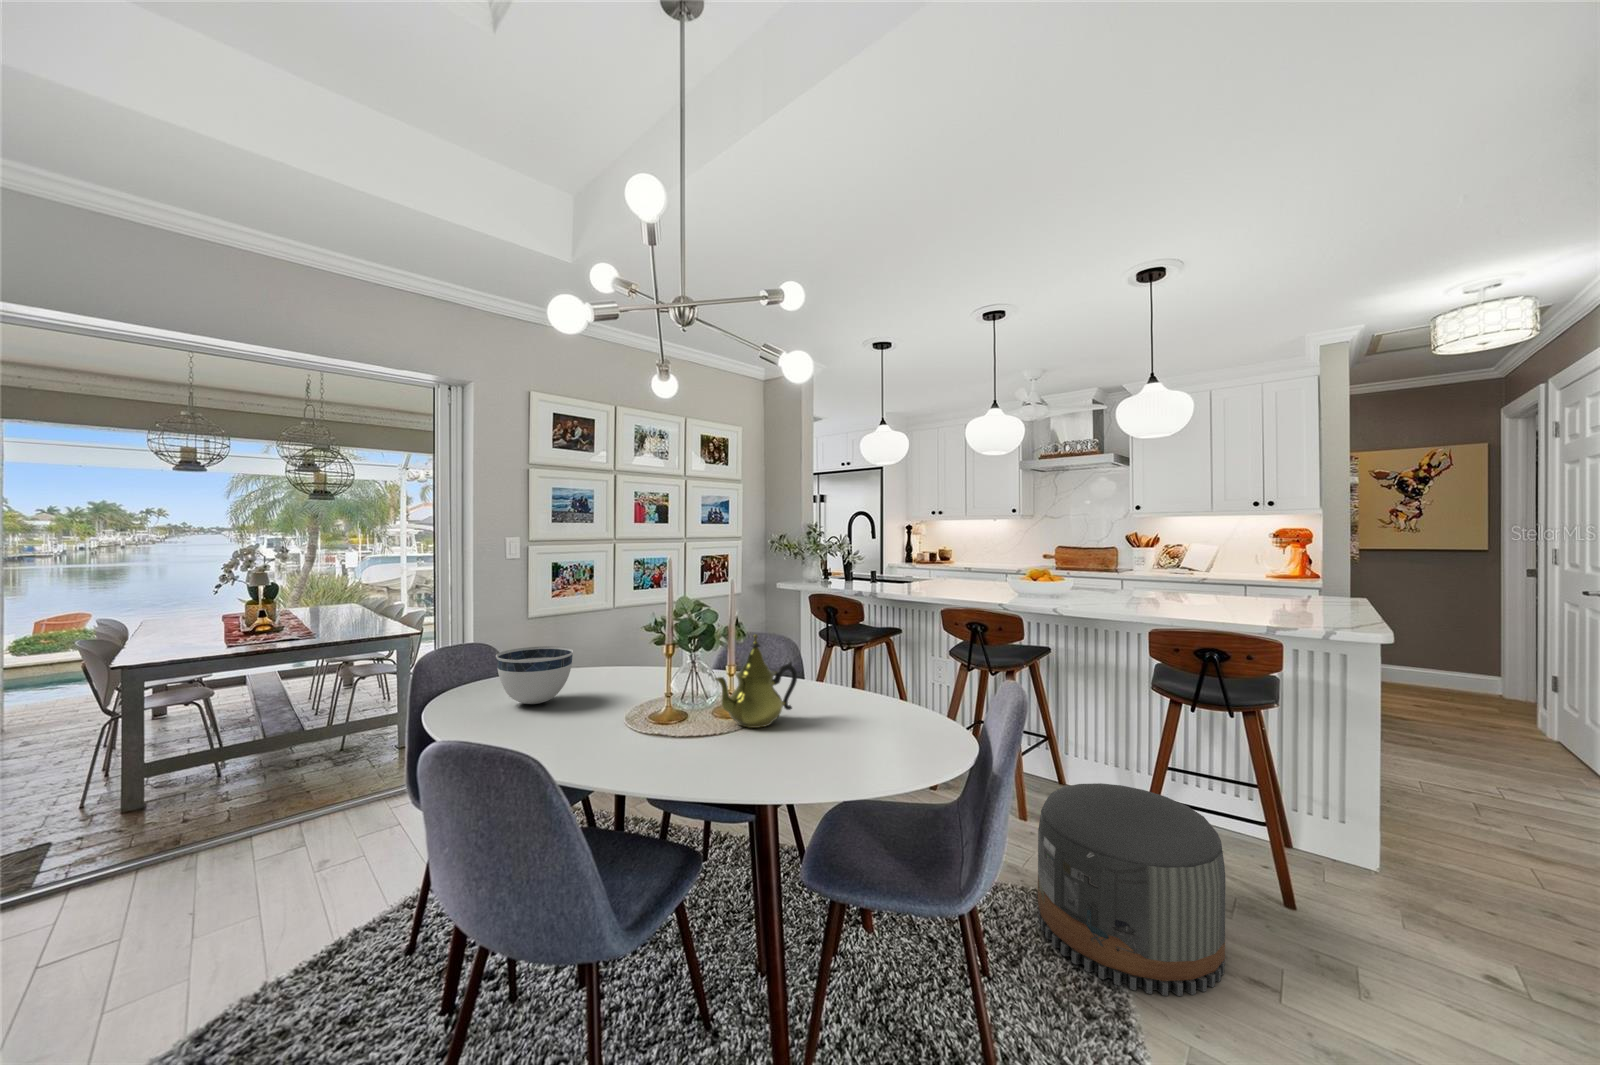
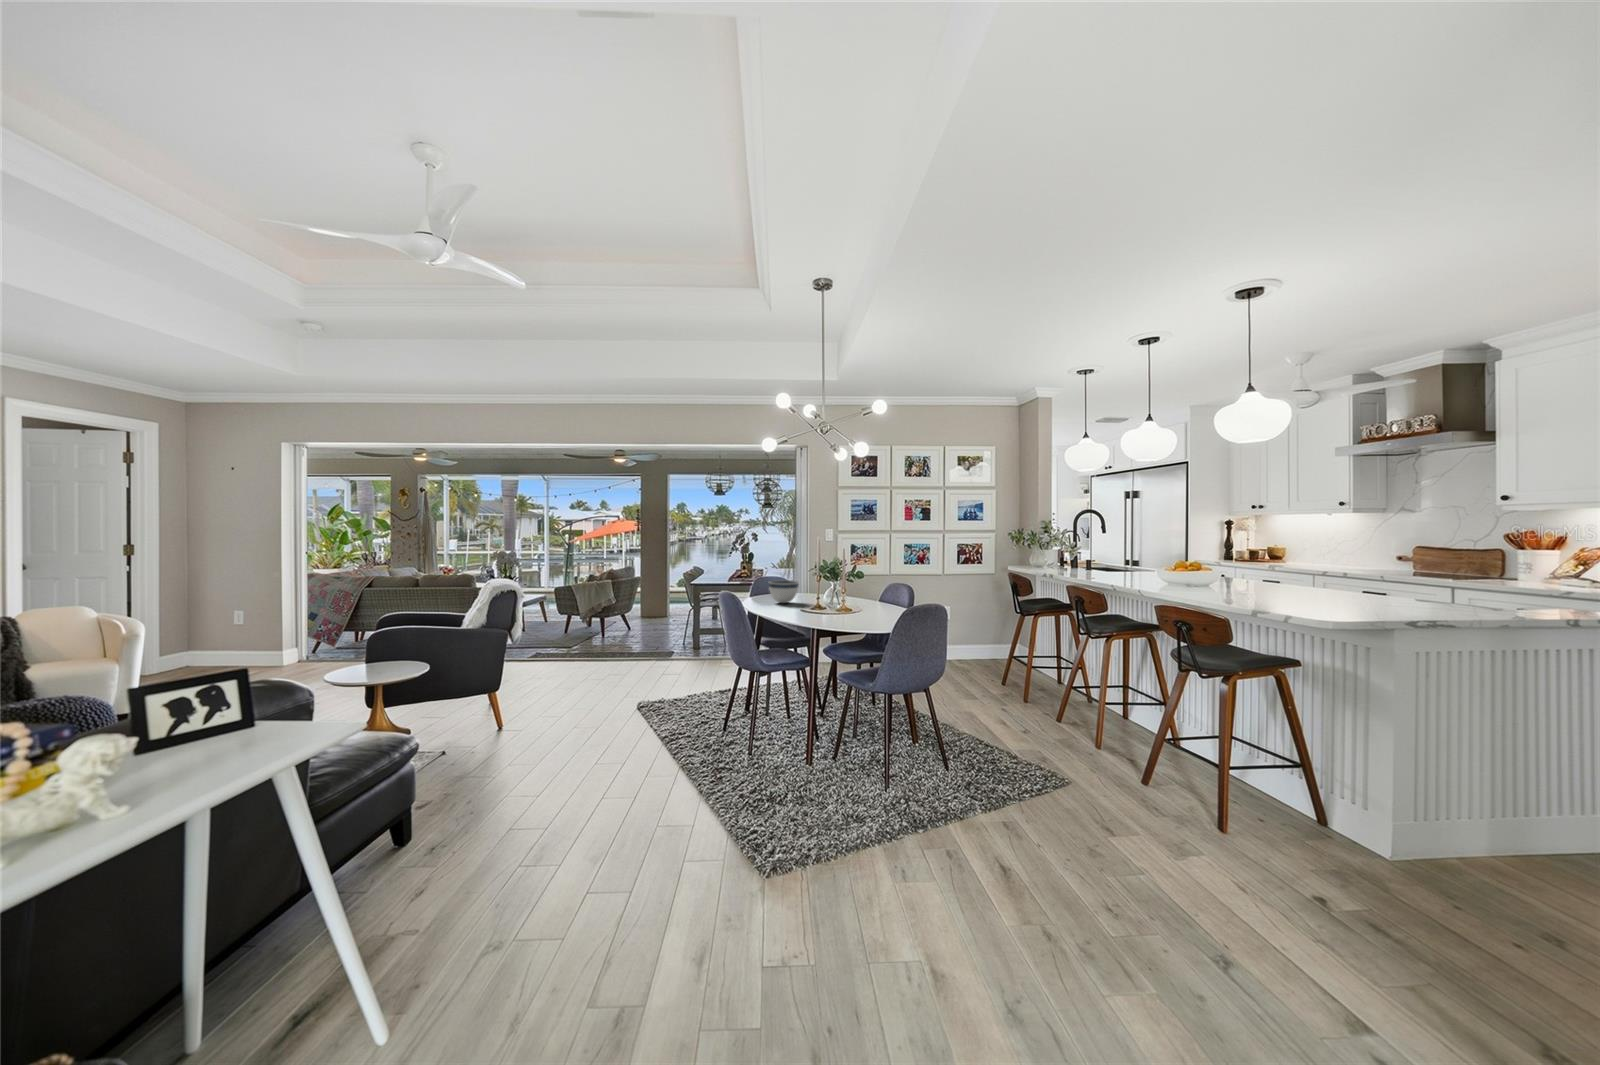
teapot: present [716,634,797,728] -> none [821,579,862,620]
pouf: present [1038,783,1225,996] -> none [987,695,1095,805]

